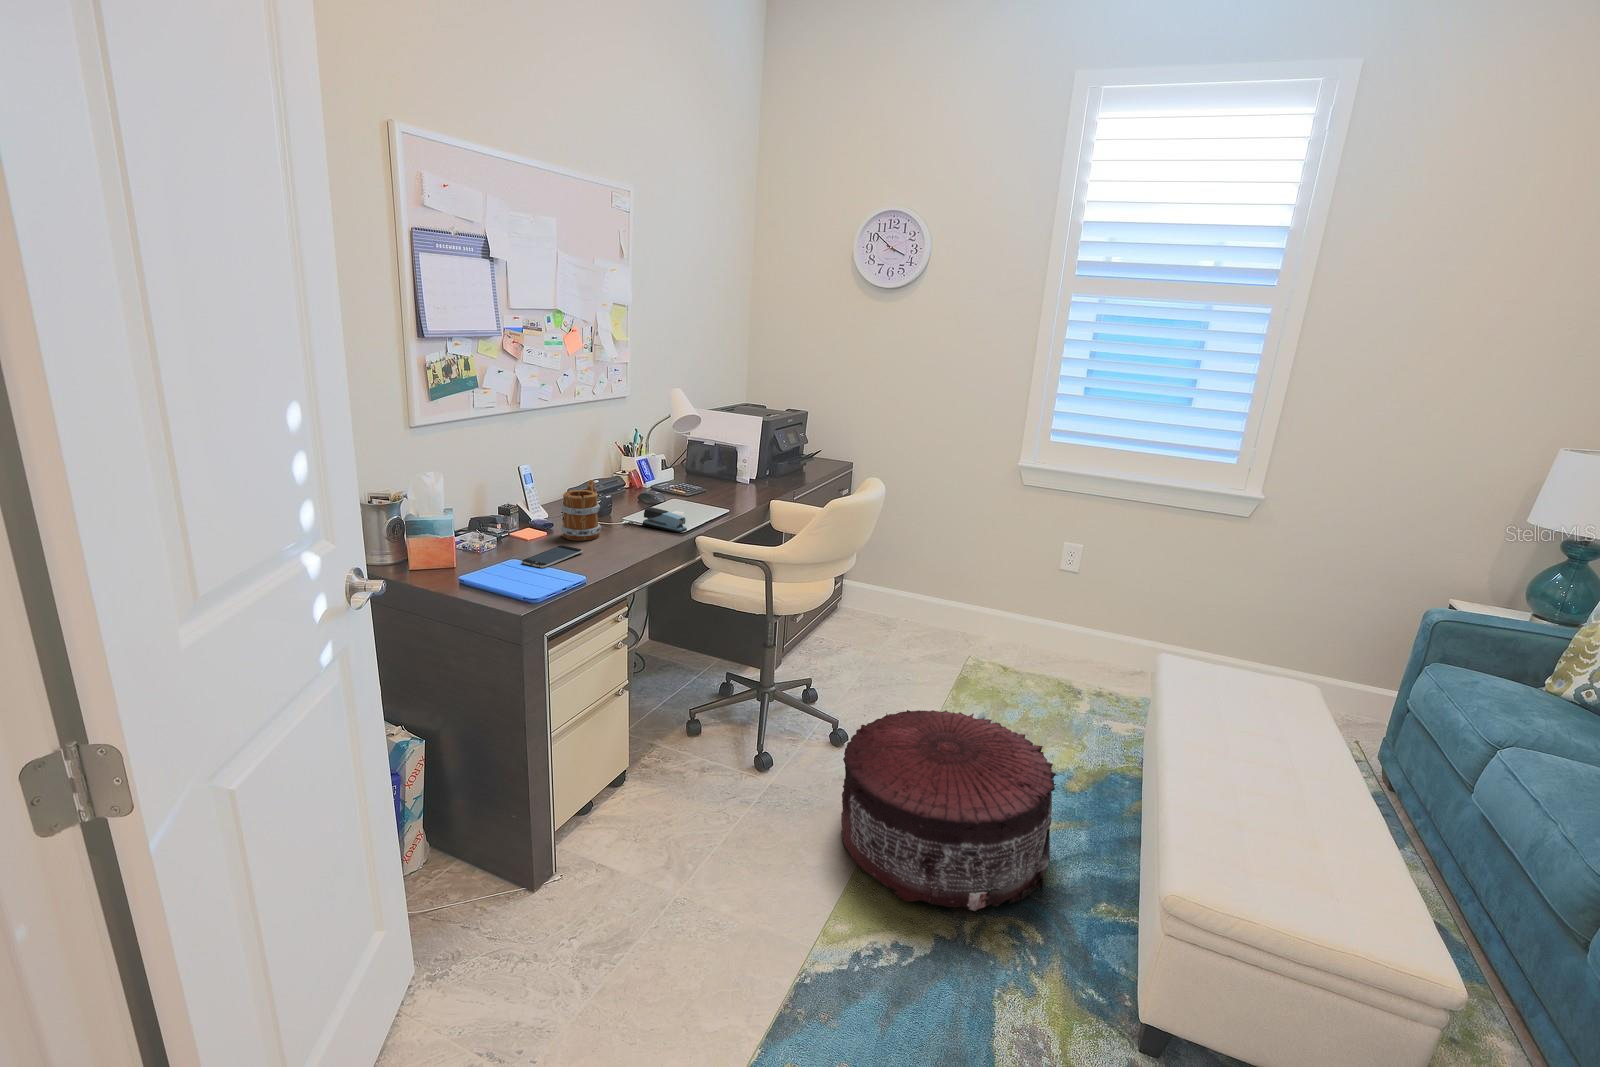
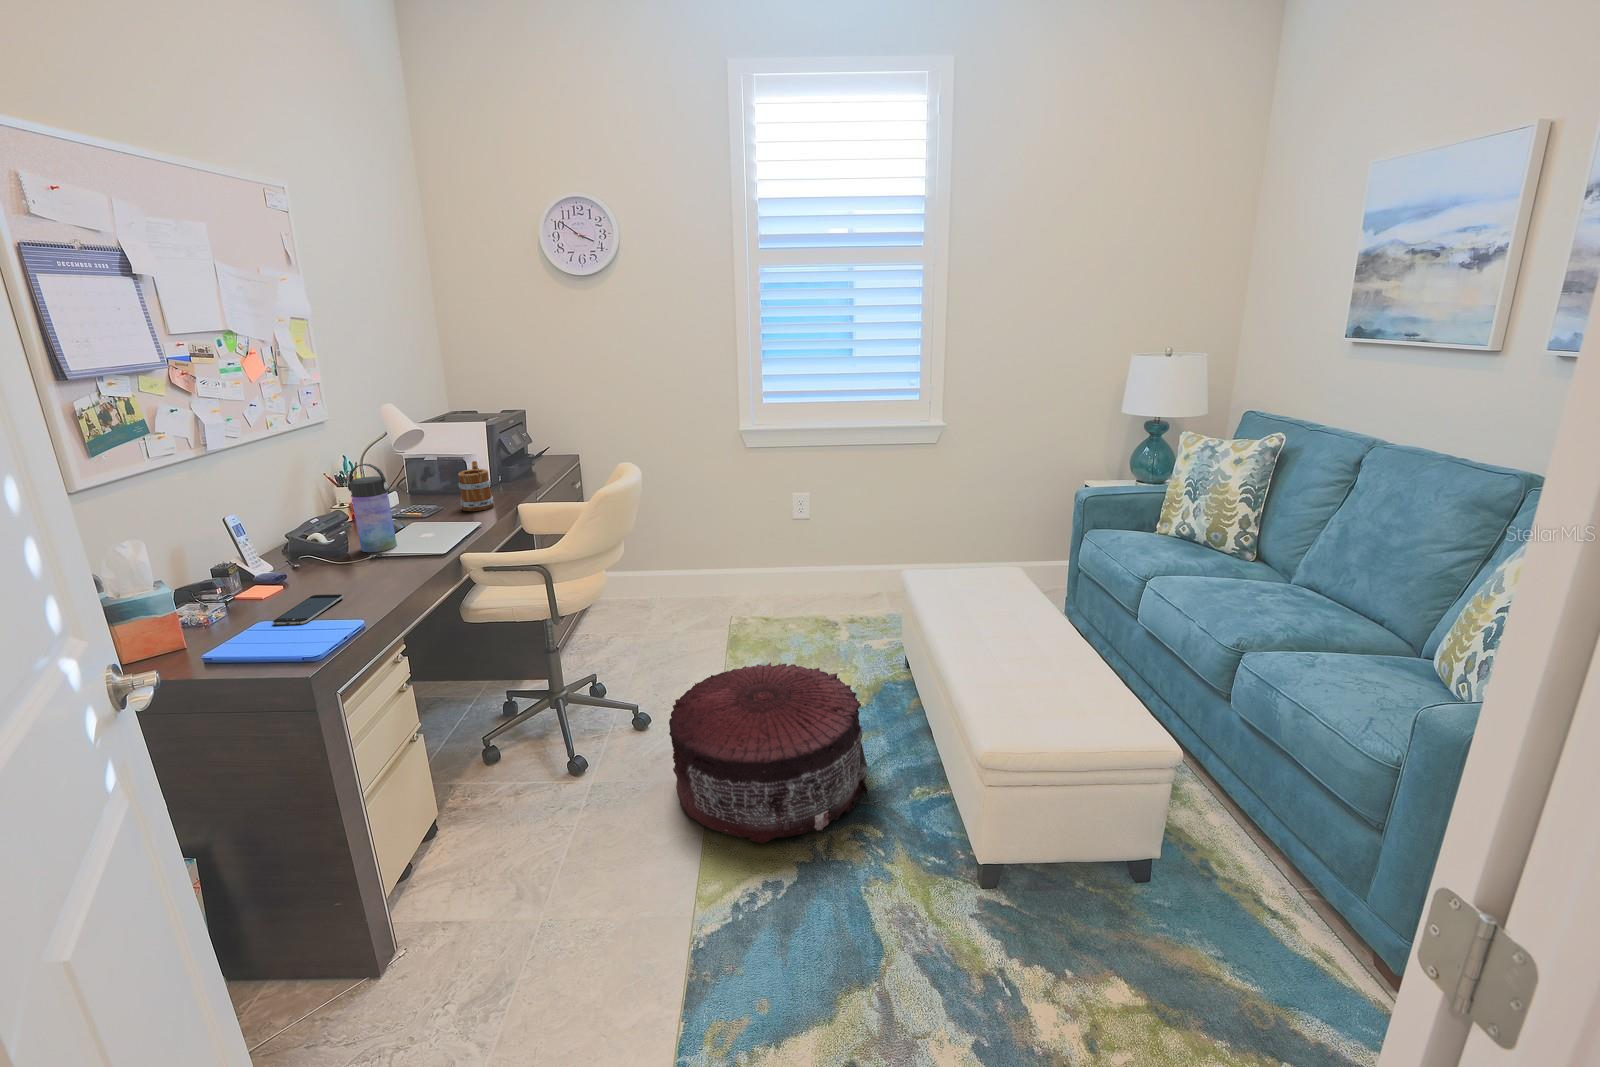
water bottle: none [619,438,651,519] -> present [348,464,397,552]
mug: present [561,480,601,541] -> present [458,461,494,511]
stapler: present [643,507,687,532] -> none [395,535,451,555]

